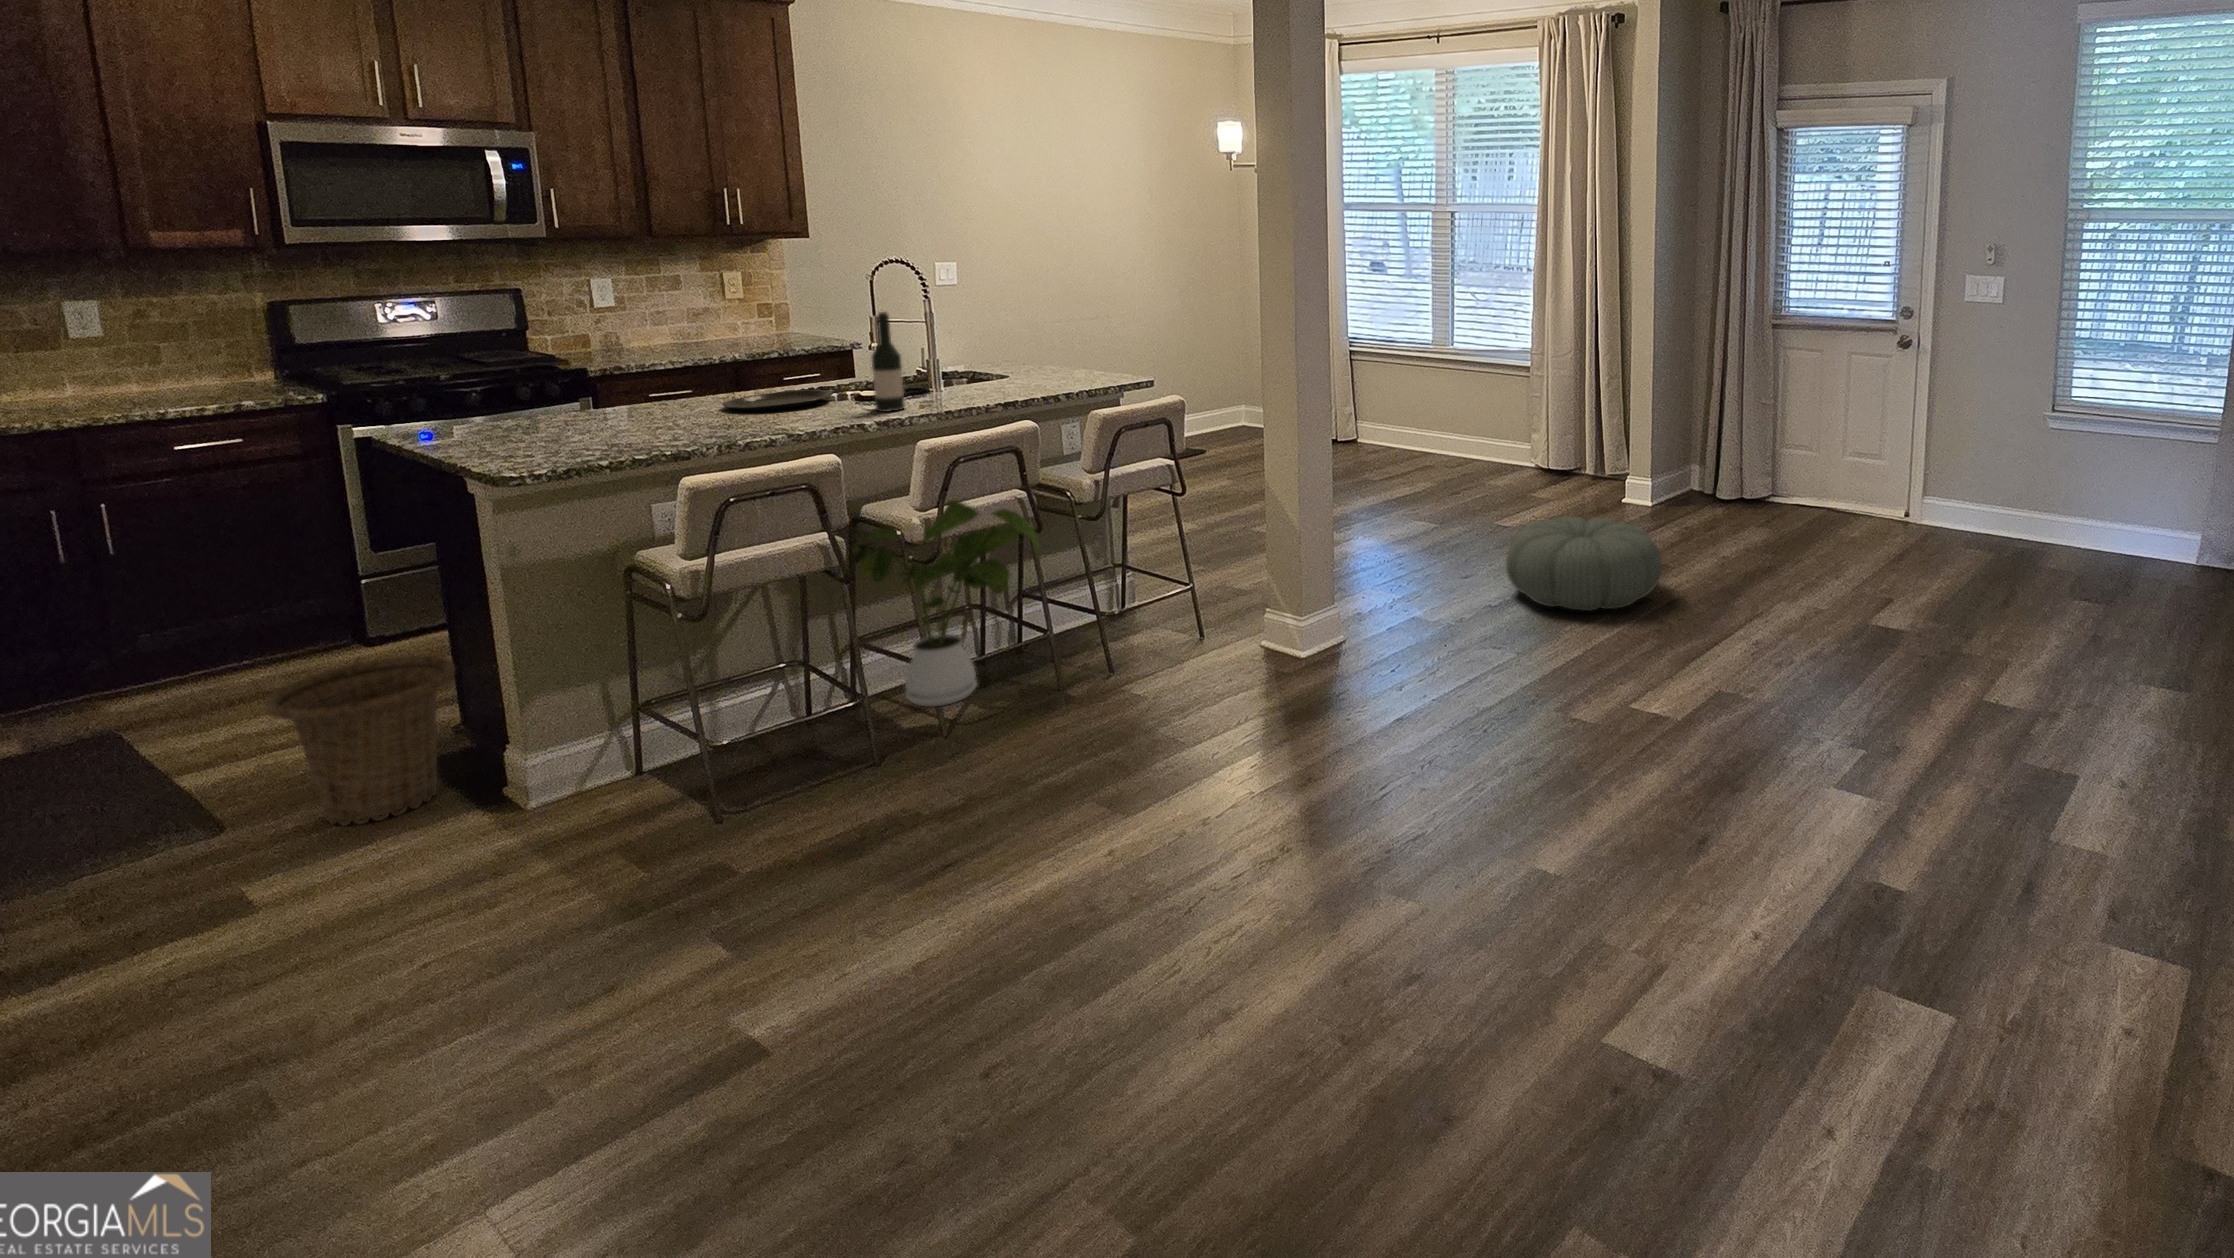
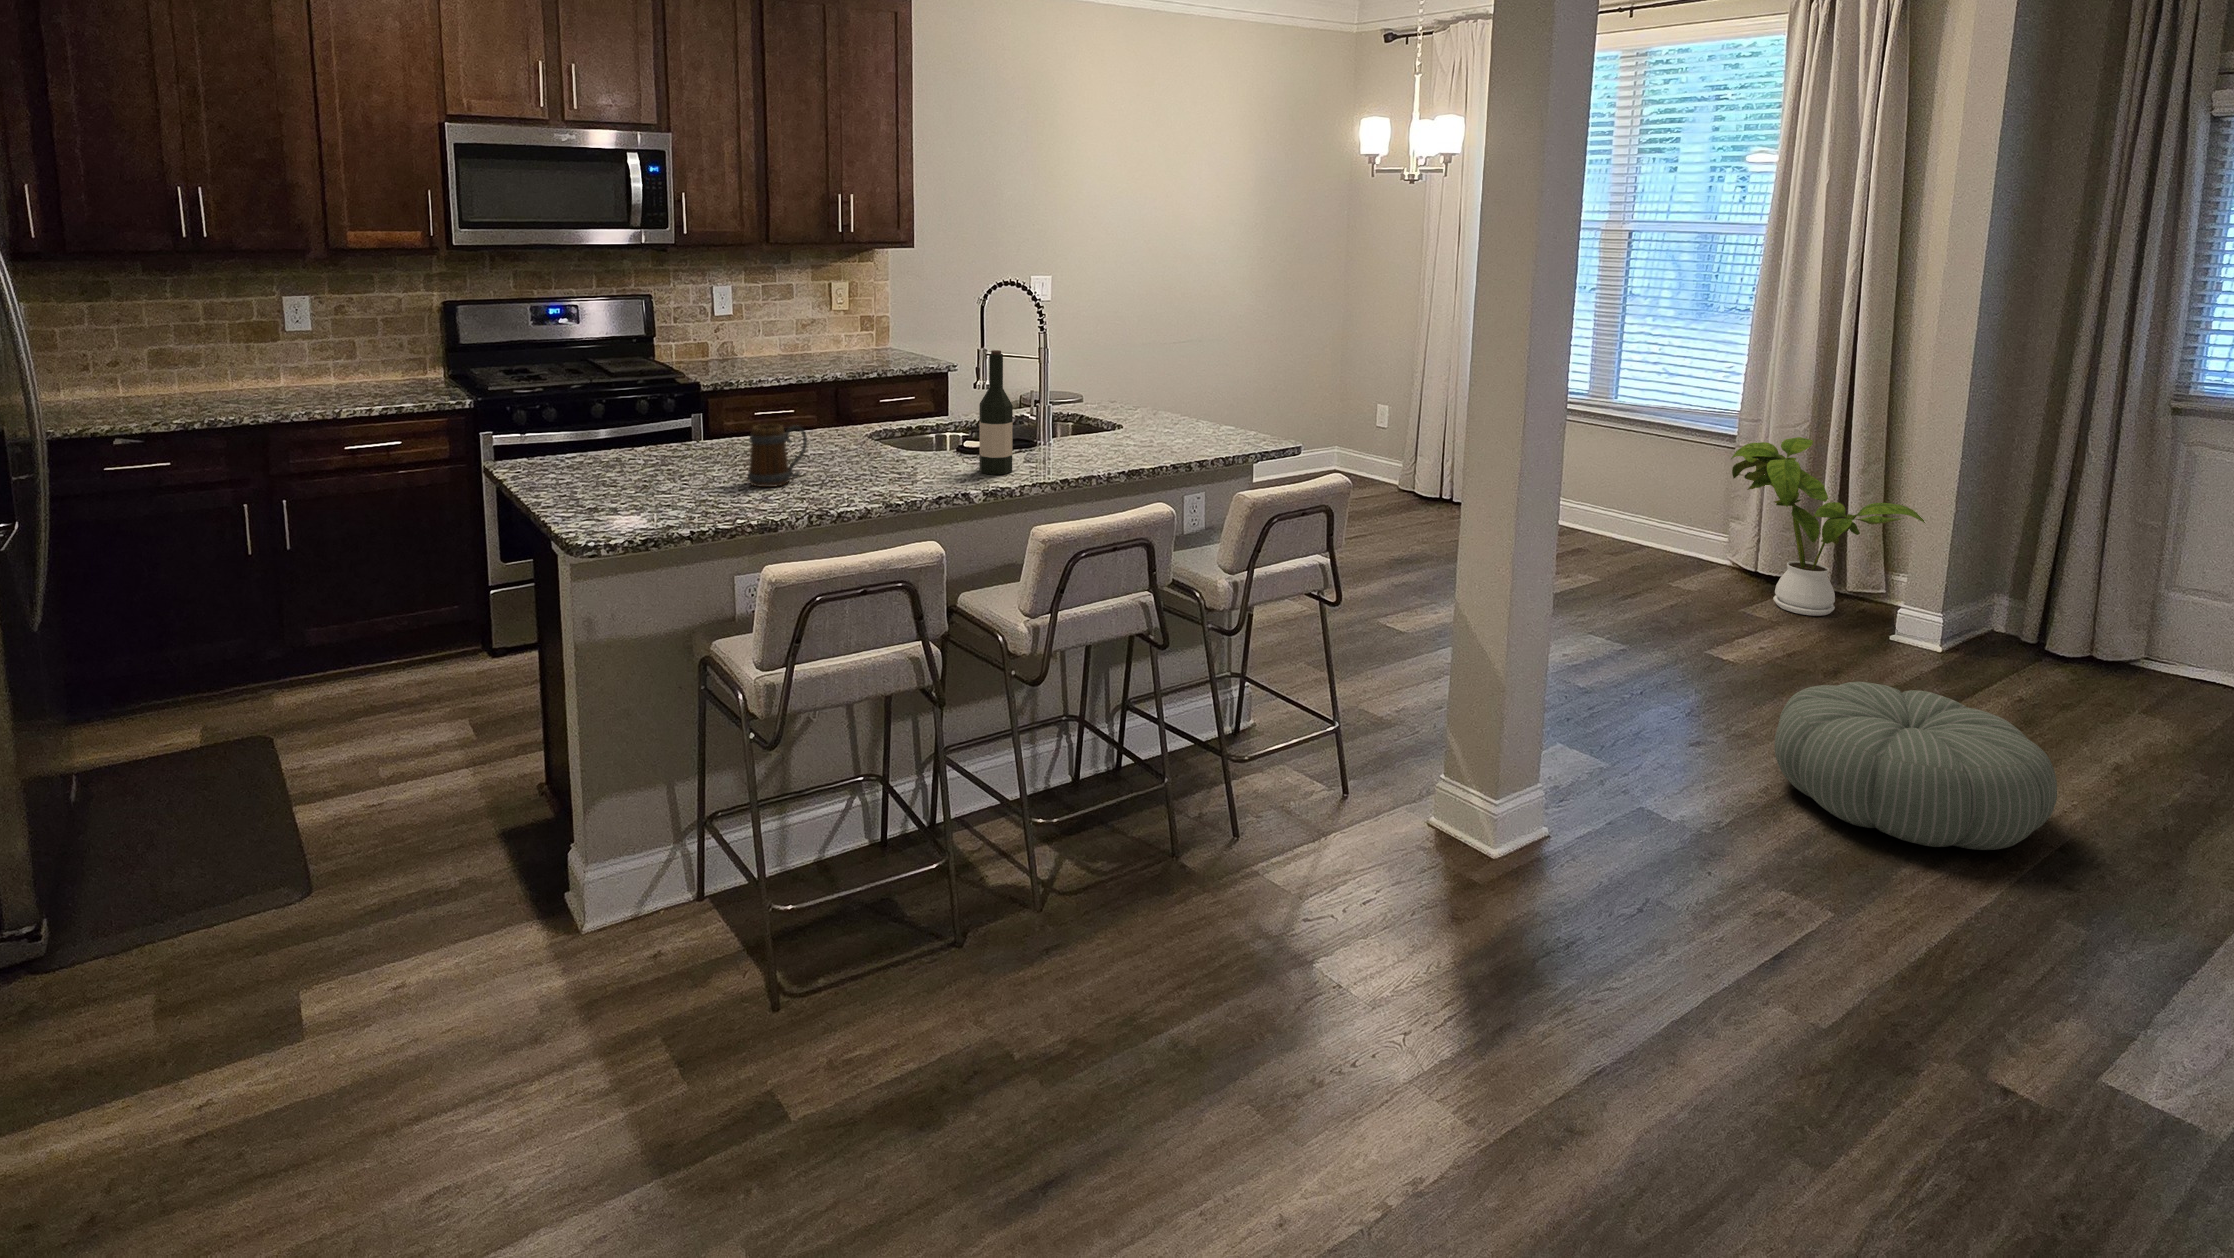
mug: none [656,381,712,433] -> present [748,424,807,487]
plate: present [723,390,833,411] -> none [817,433,931,459]
house plant: present [837,500,1041,707] -> present [1731,437,1925,616]
basket: present [265,656,455,826] -> none [358,715,535,911]

